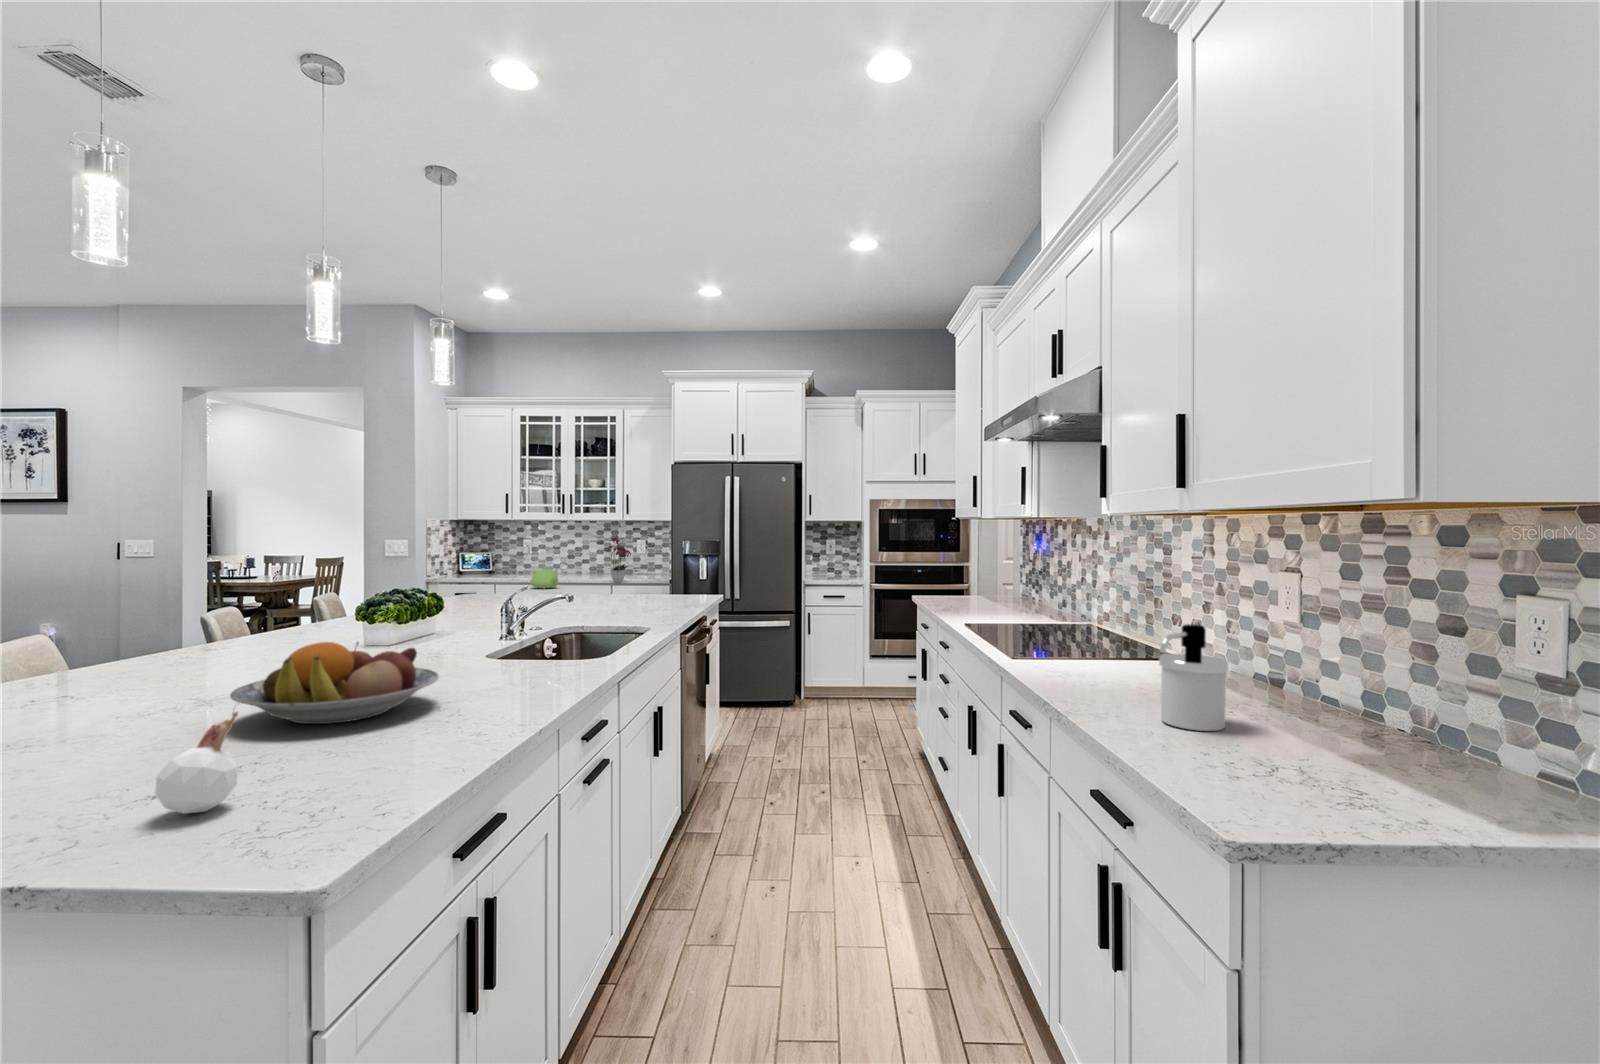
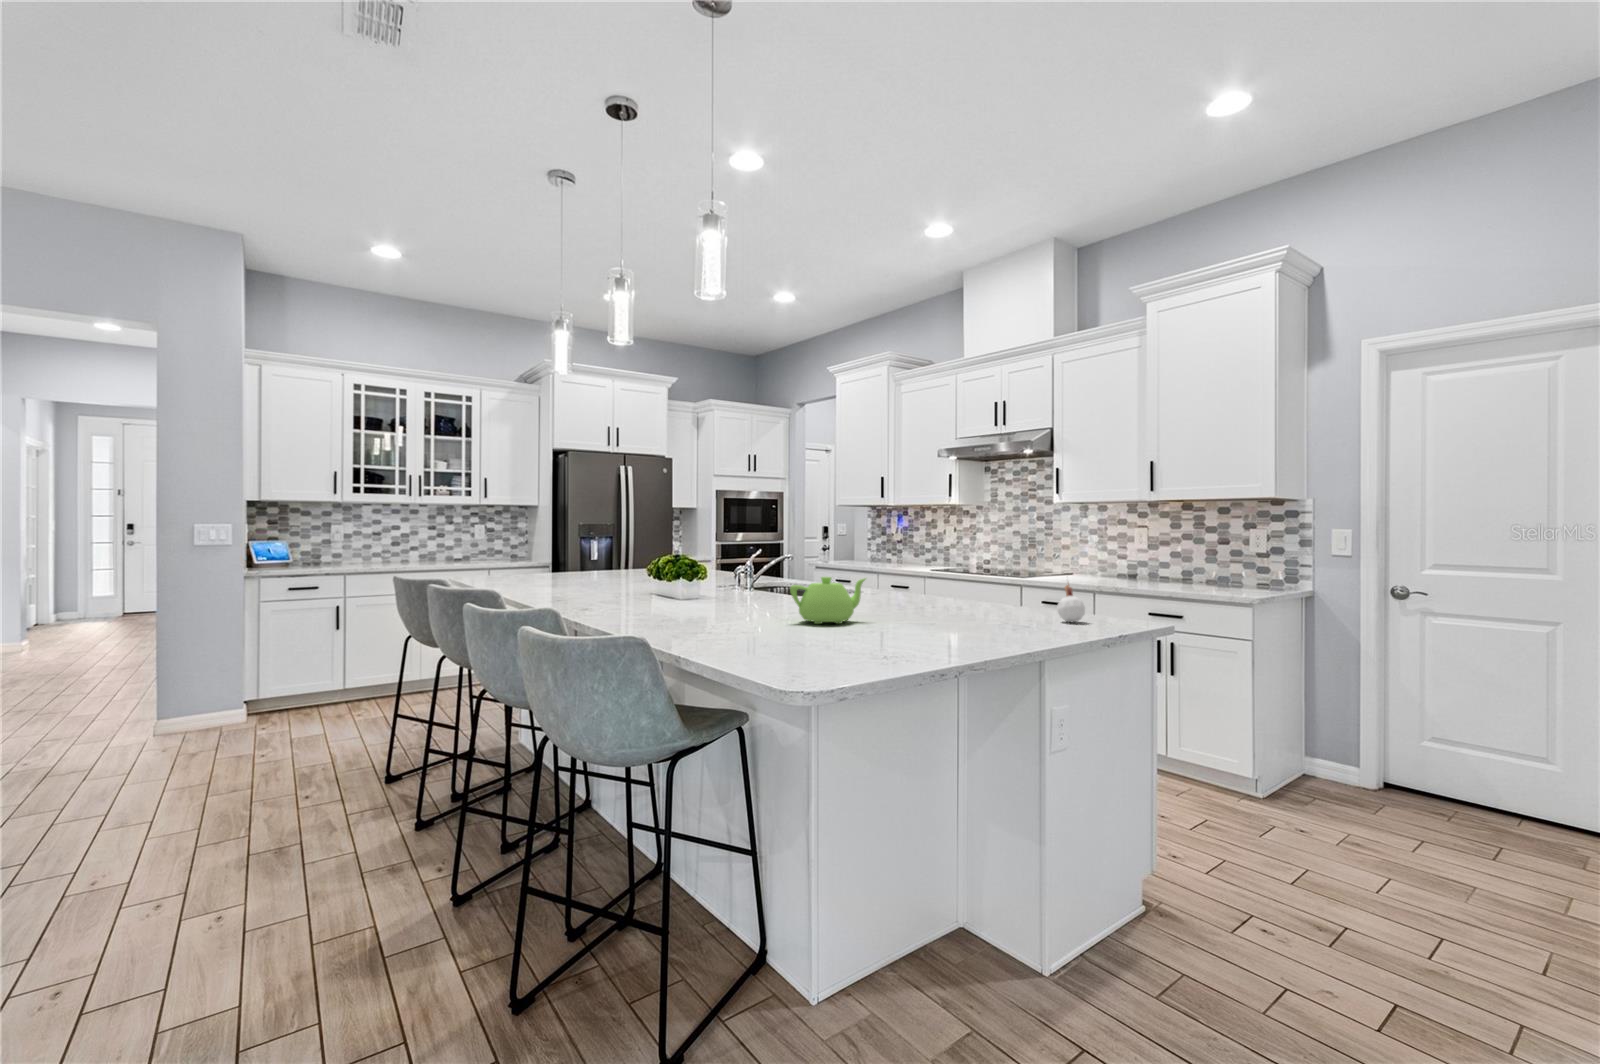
flower arrangement: present [607,537,631,583] -> none [478,519,514,568]
teapot: present [531,567,558,589] -> present [790,577,866,624]
soap dispenser: present [1159,624,1228,731] -> none [1144,547,1171,588]
fruit bowl: present [230,642,439,724] -> none [873,569,973,613]

